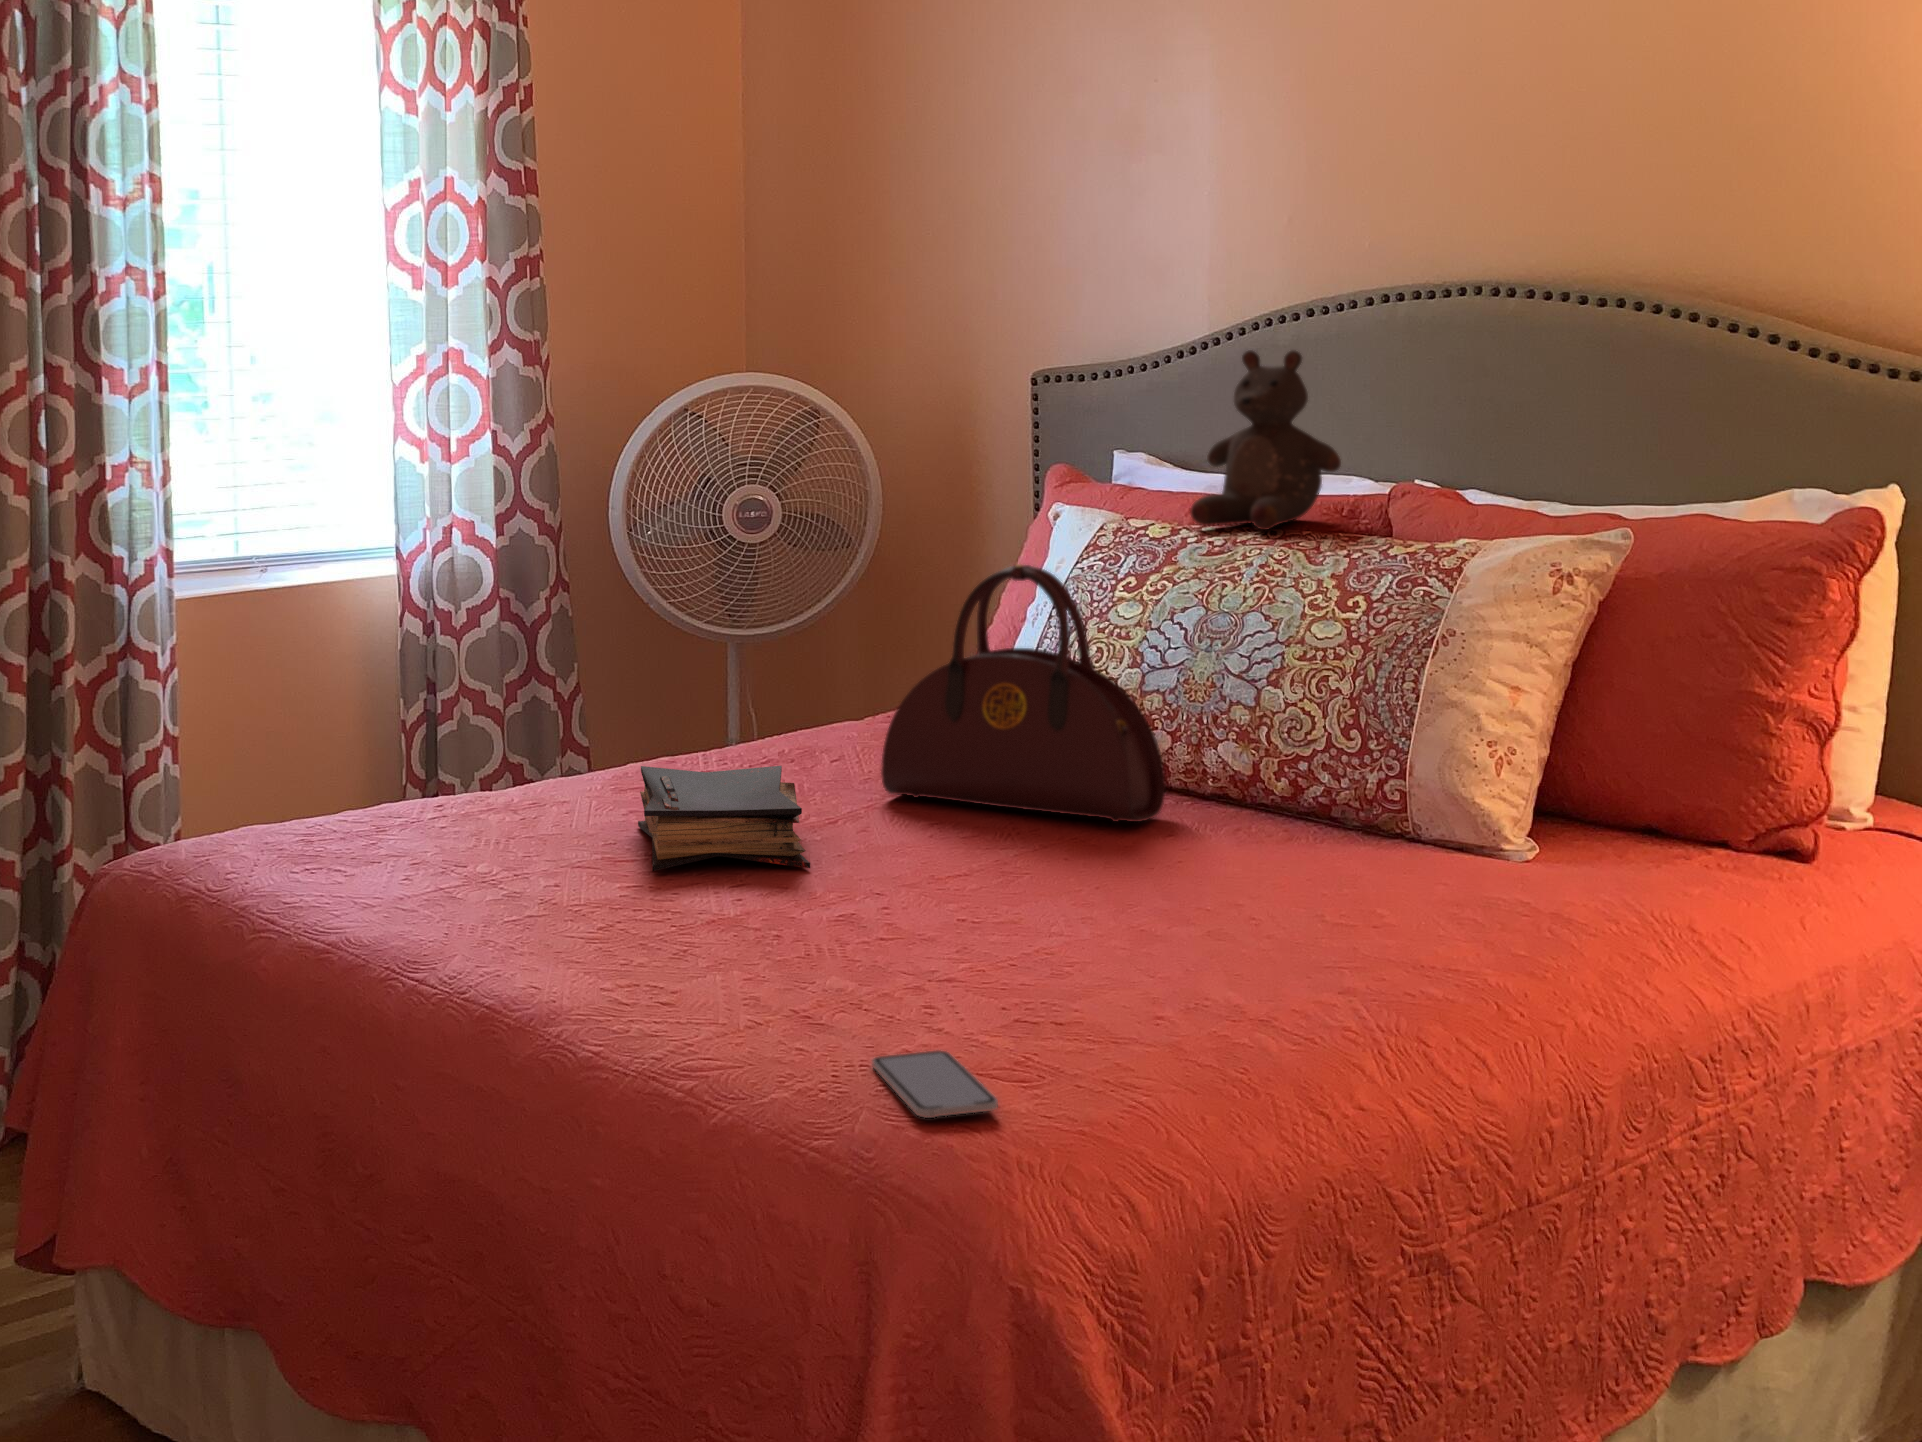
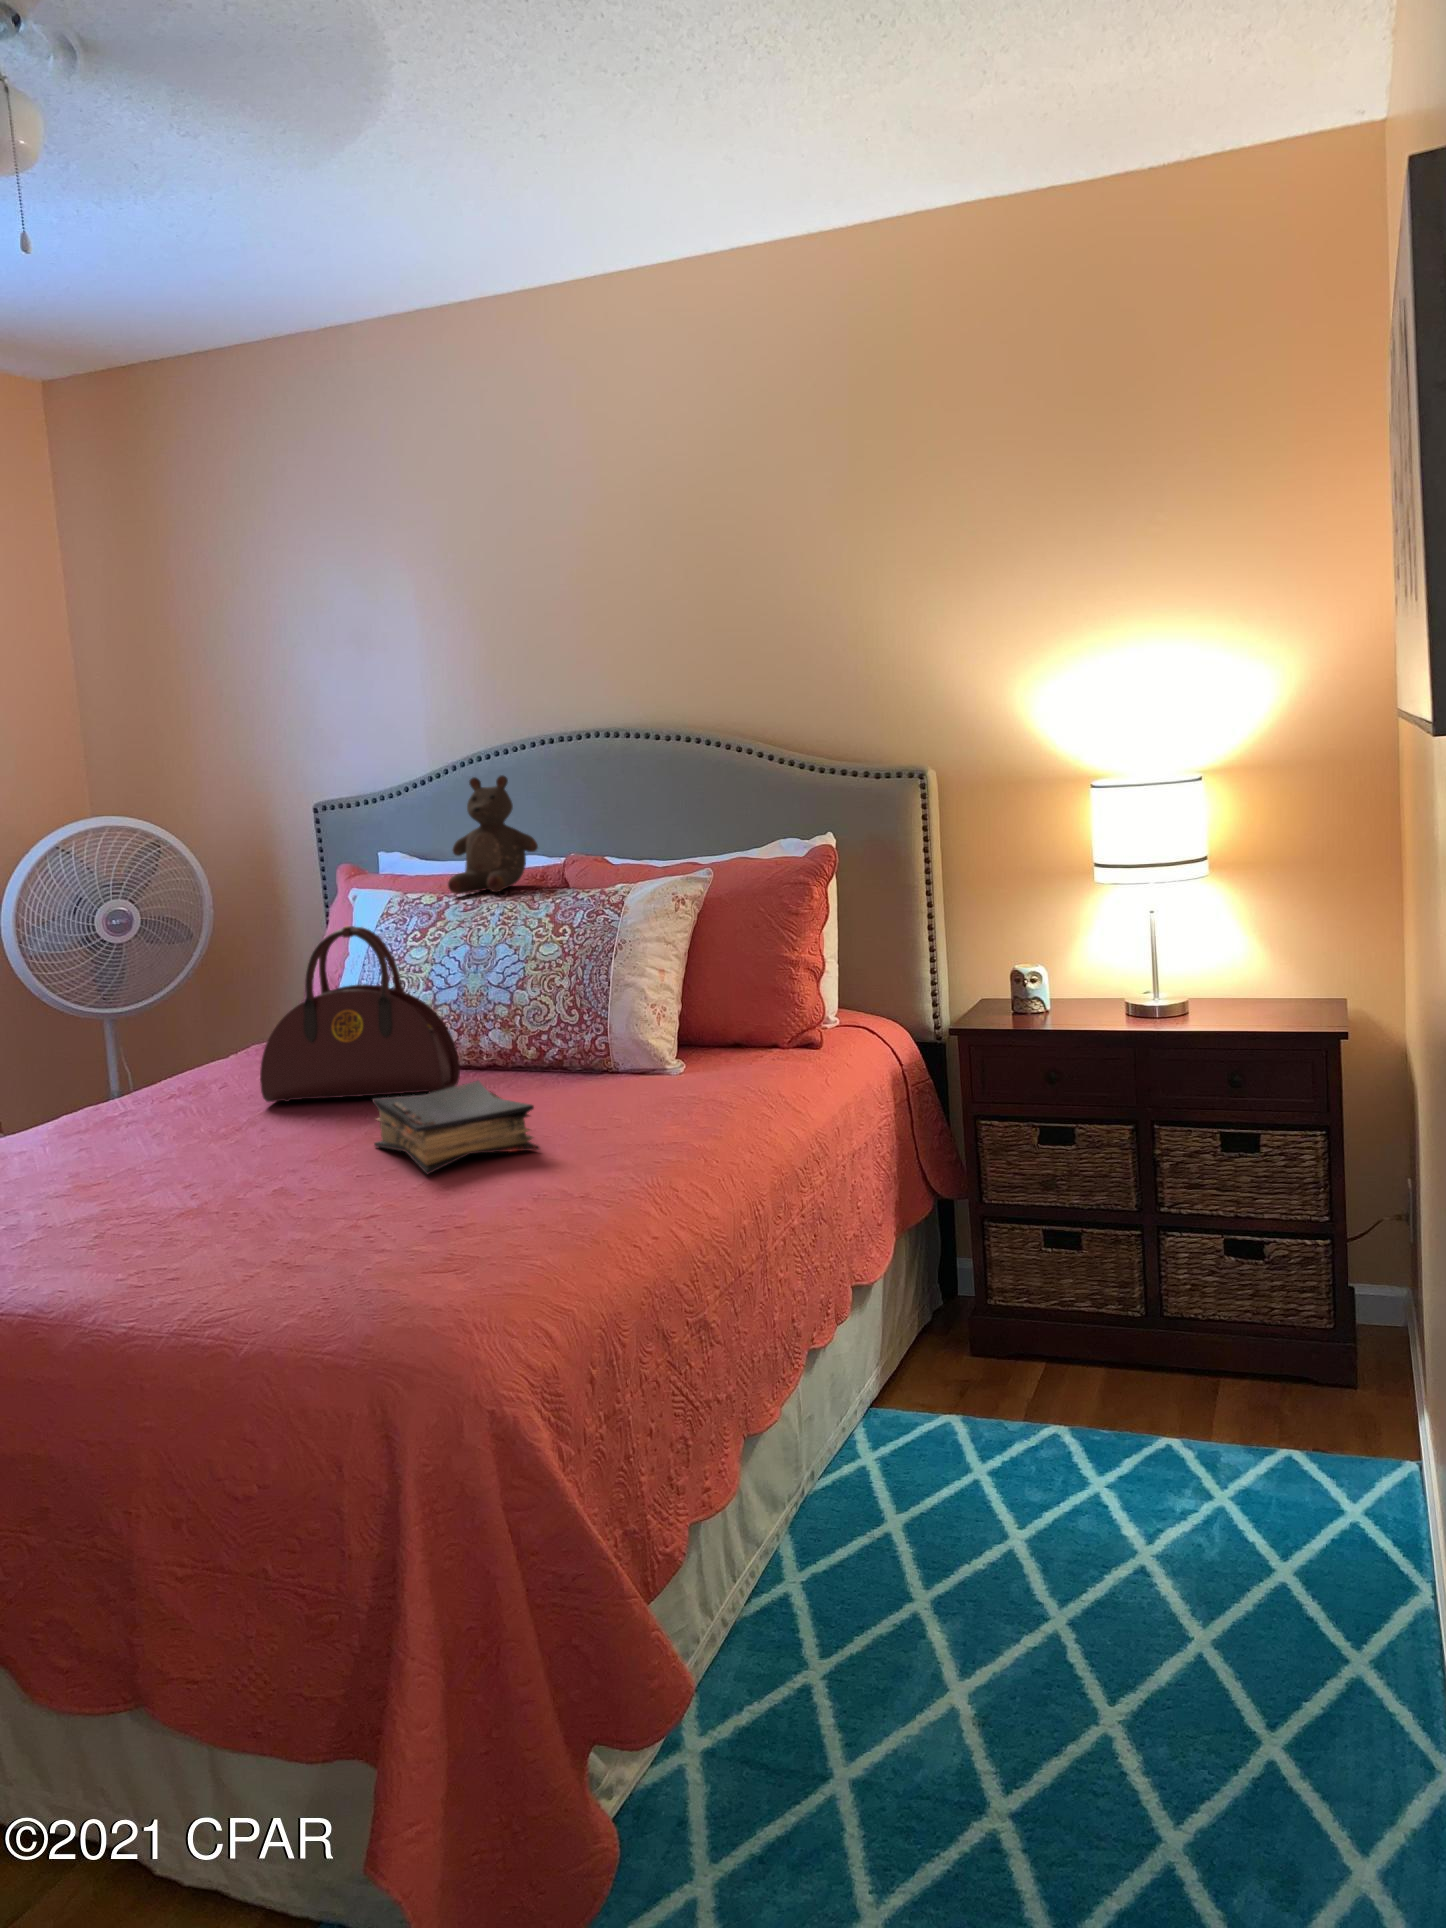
book: present [638,766,810,871] -> present [372,1081,539,1174]
smartphone: present [872,1050,998,1118] -> none [322,1263,428,1312]

